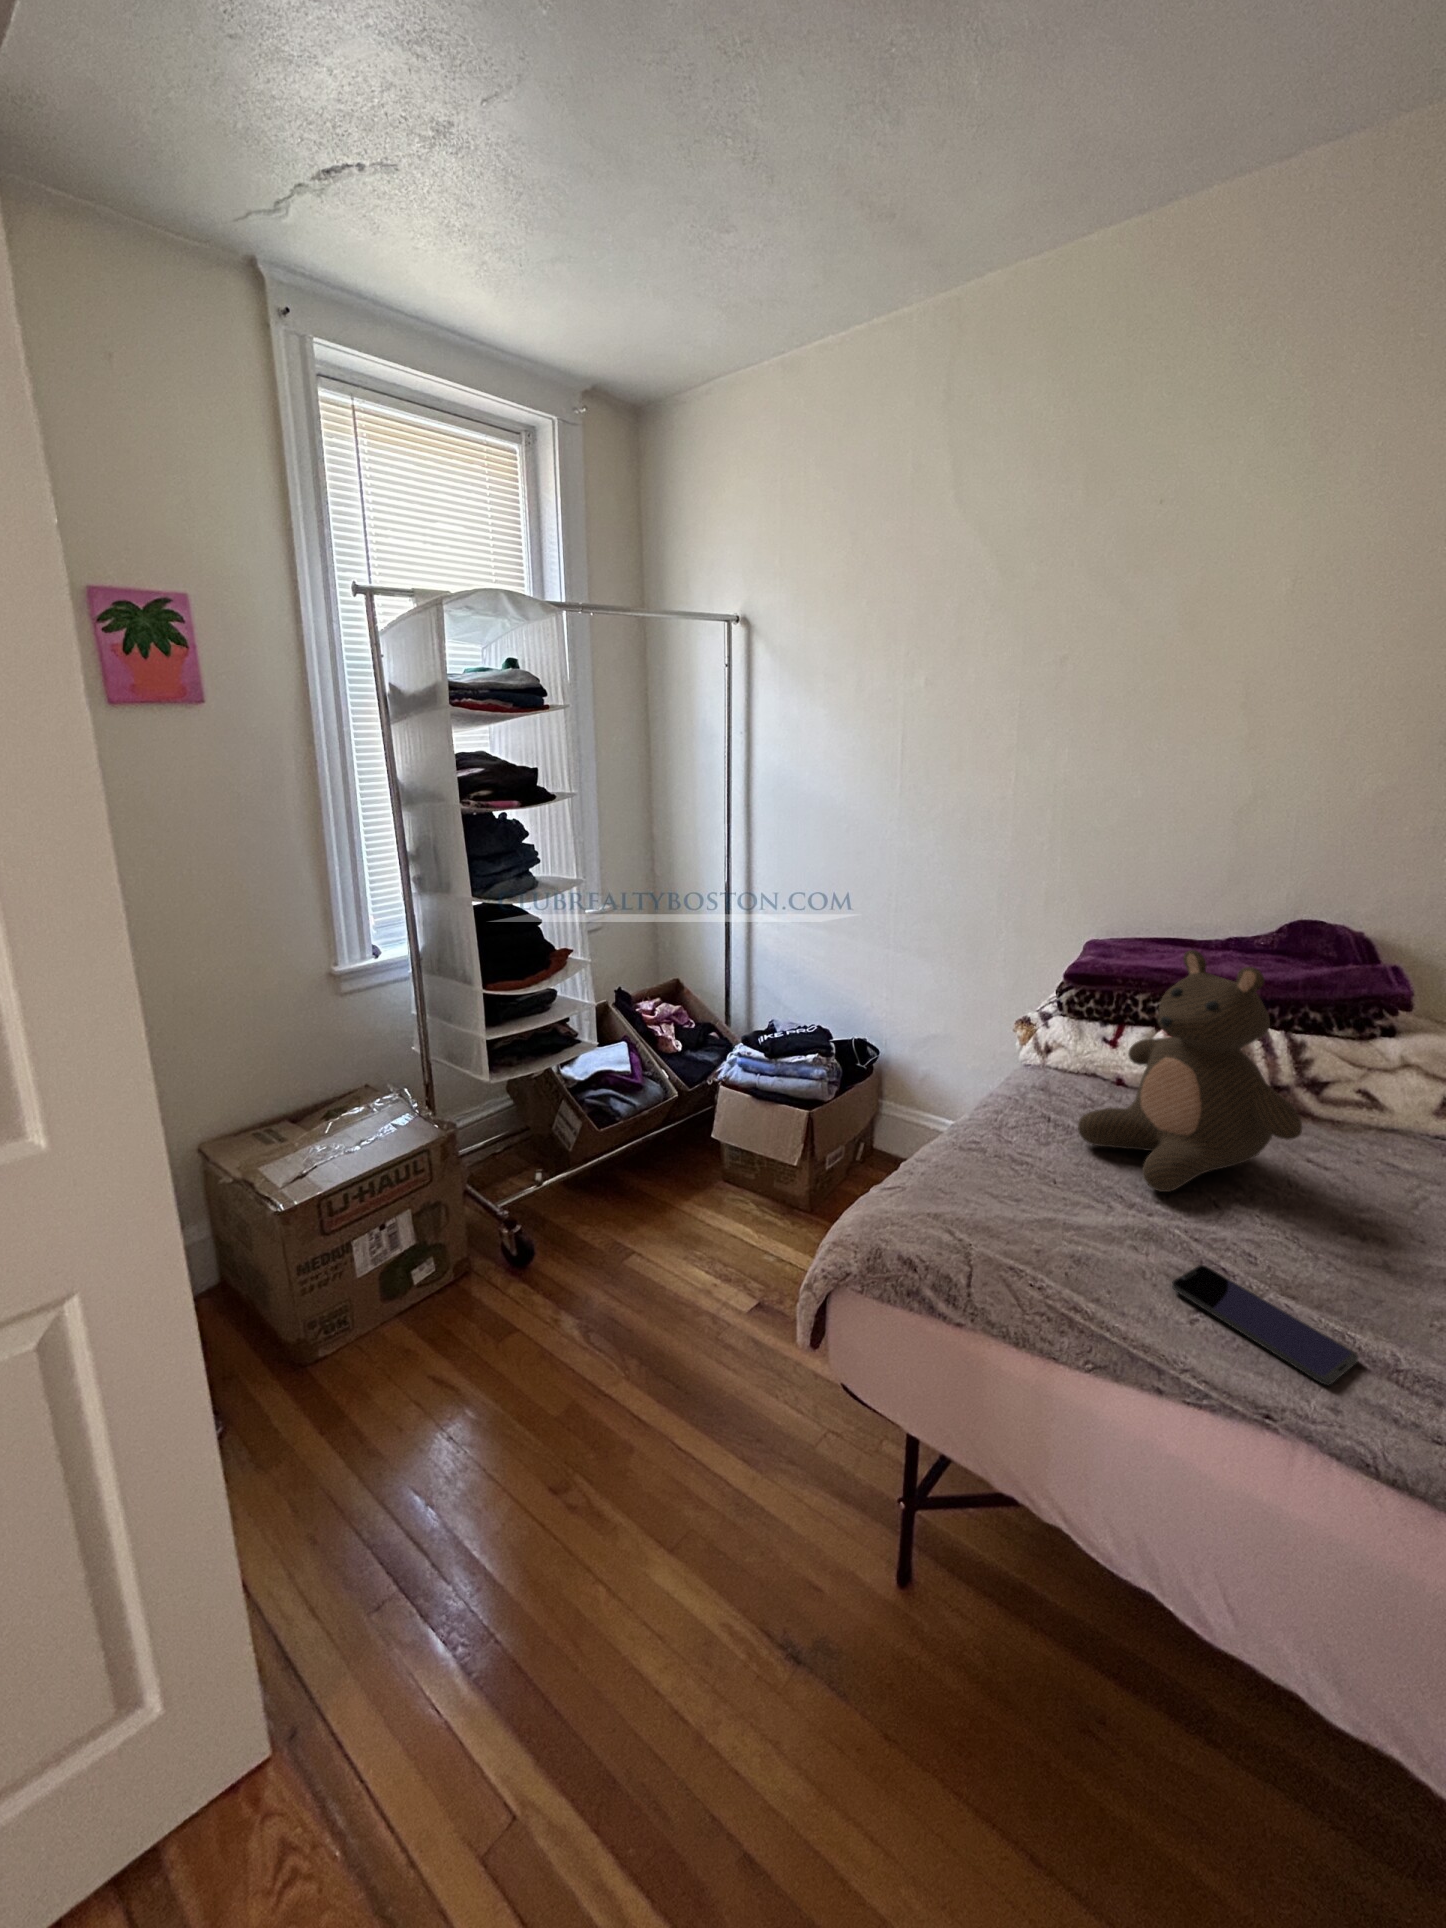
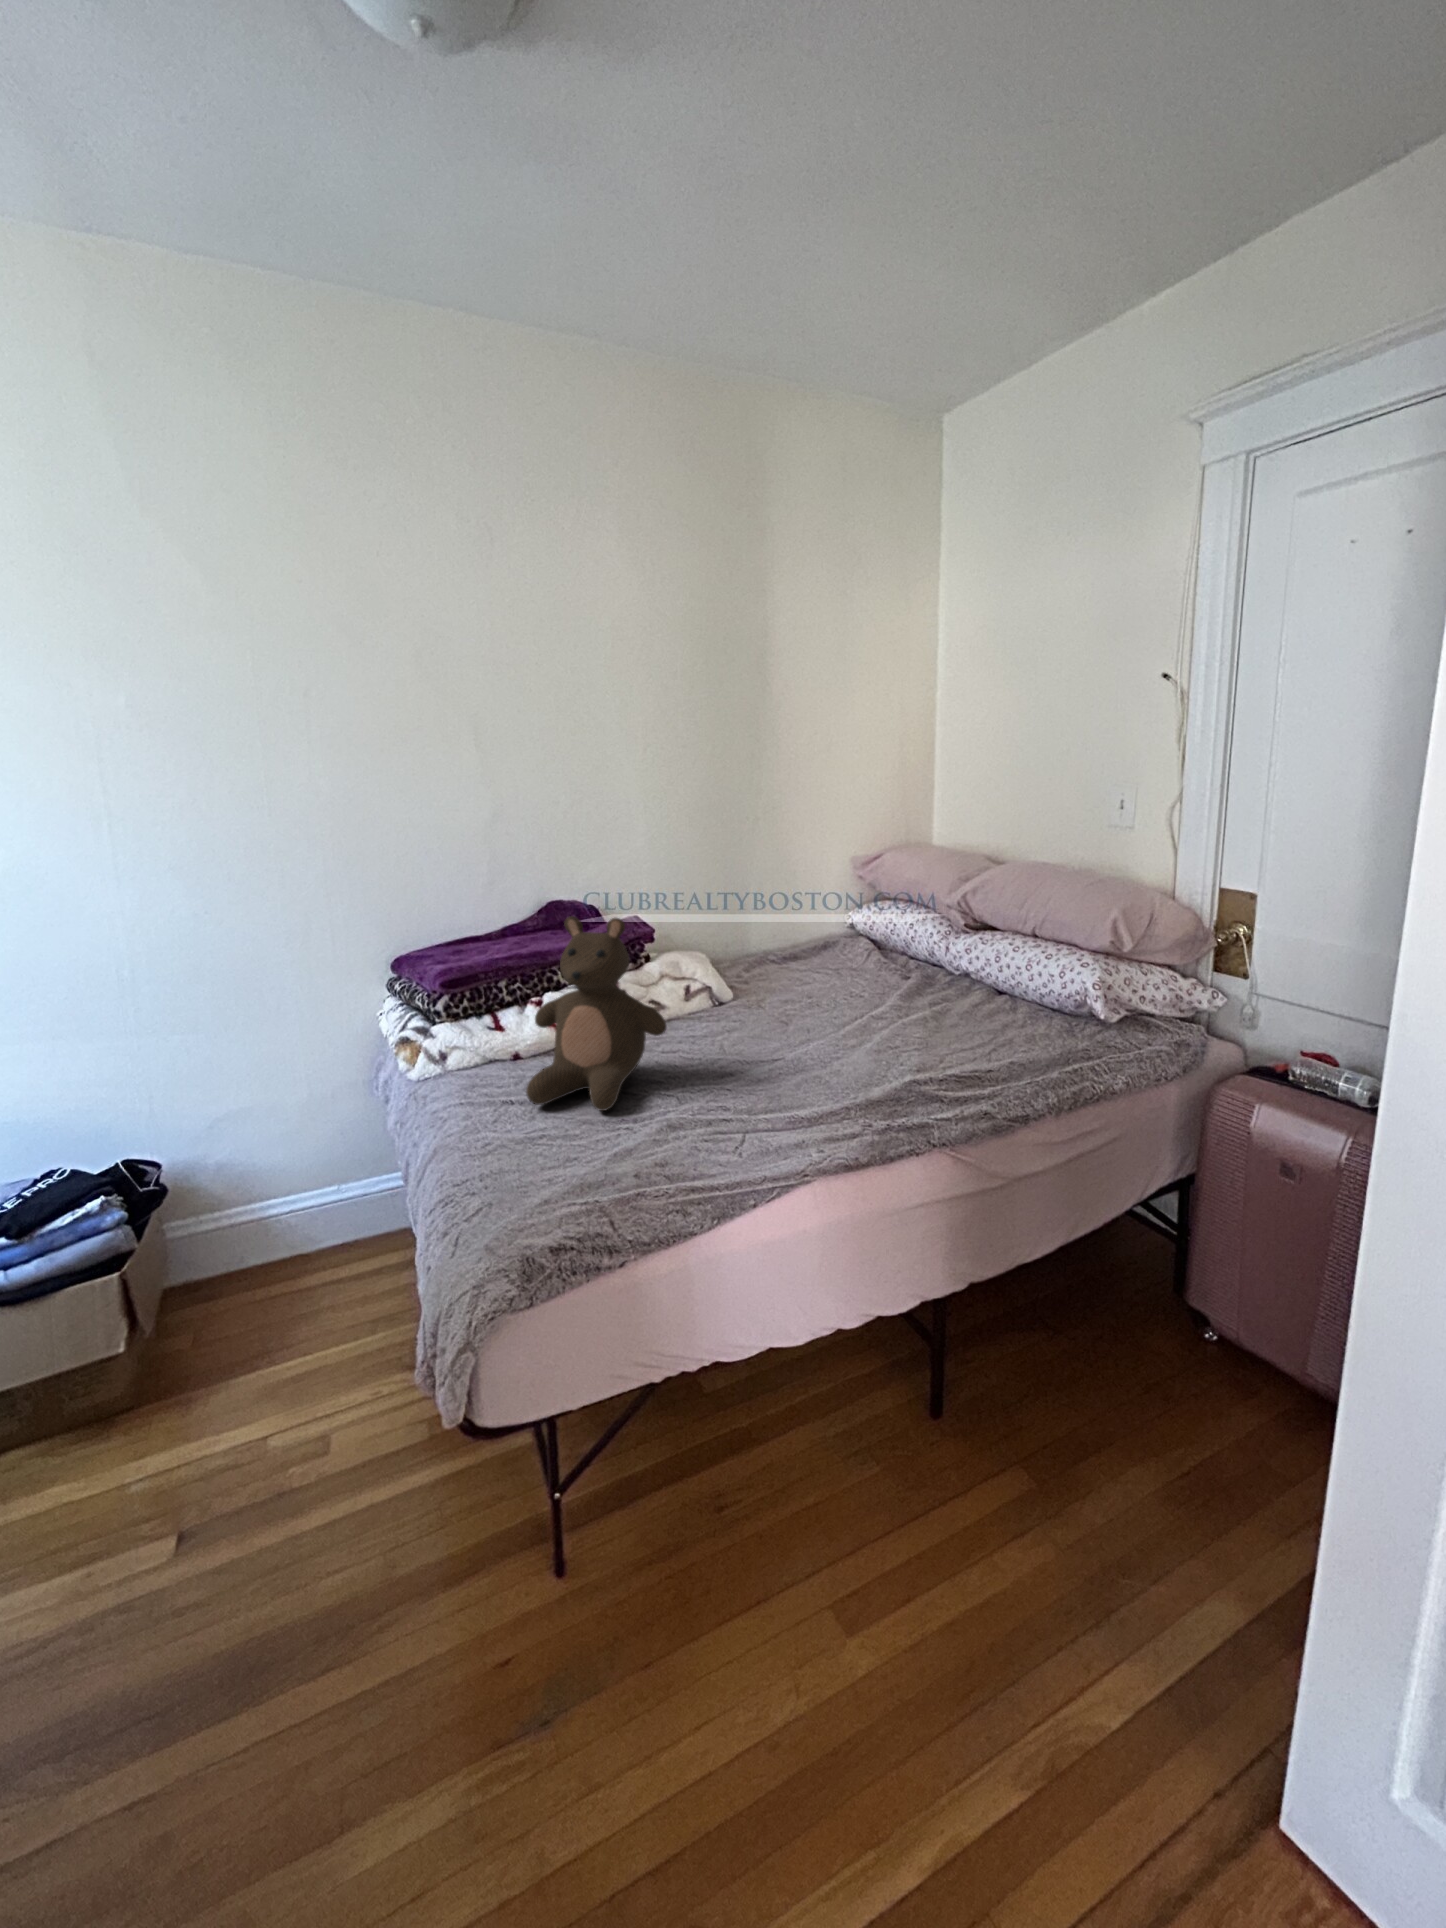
smartphone: present [1172,1265,1358,1385] -> none [660,1131,754,1157]

